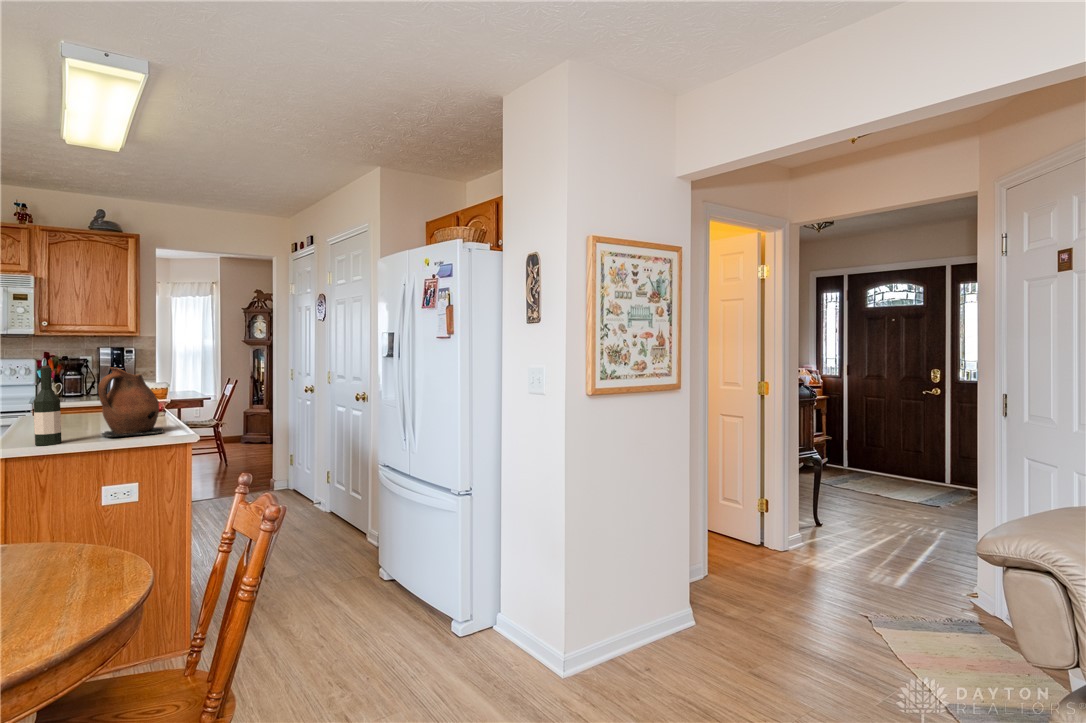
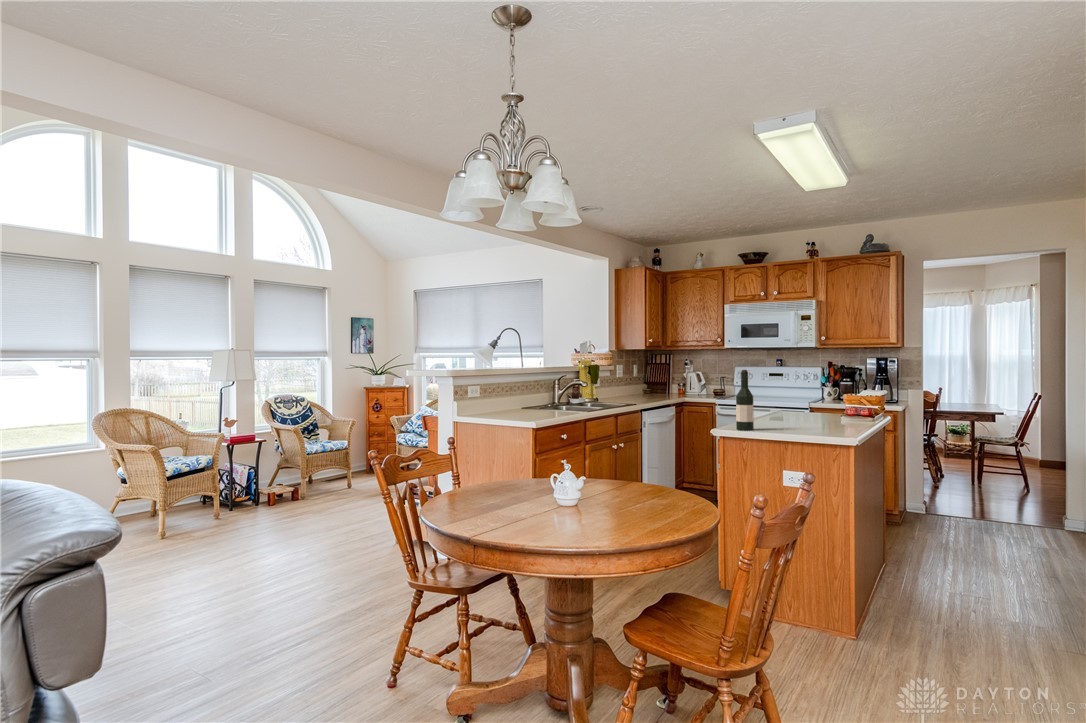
ceramic pitcher: present [98,368,163,437] -> none [777,373,834,433]

